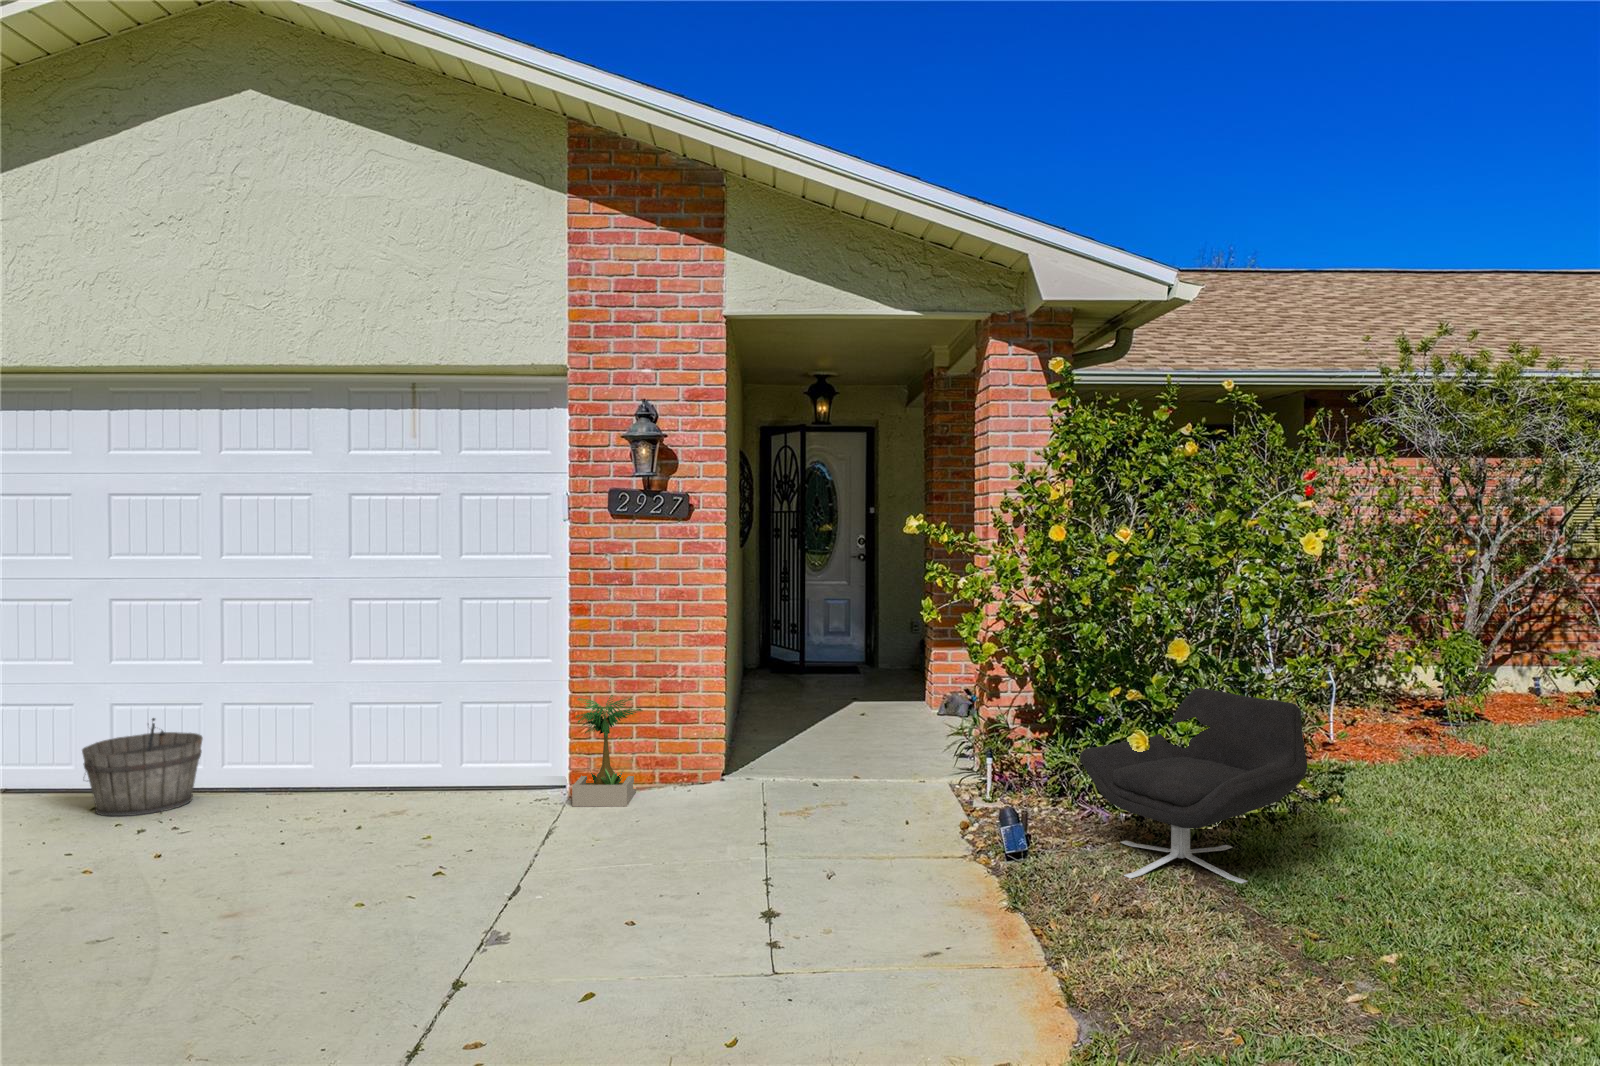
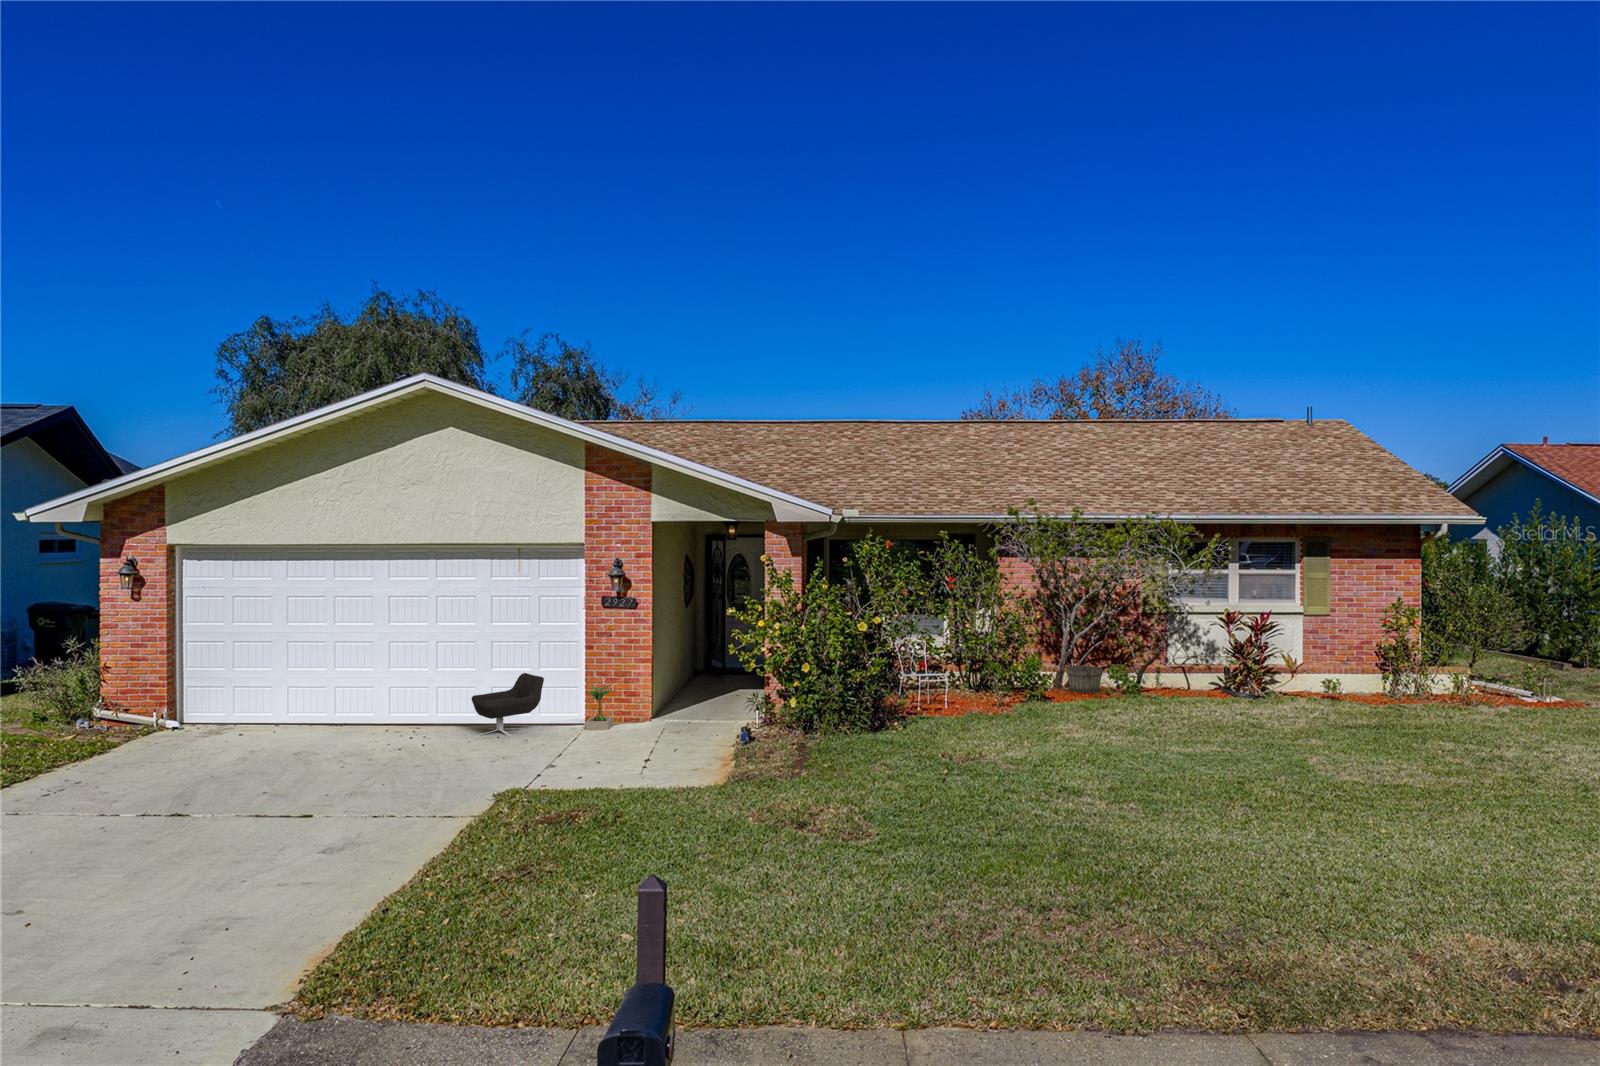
lounge chair: present [1080,688,1307,884] -> present [472,673,544,737]
wooden bucket: present [82,718,203,816] -> present [1066,660,1103,693]

